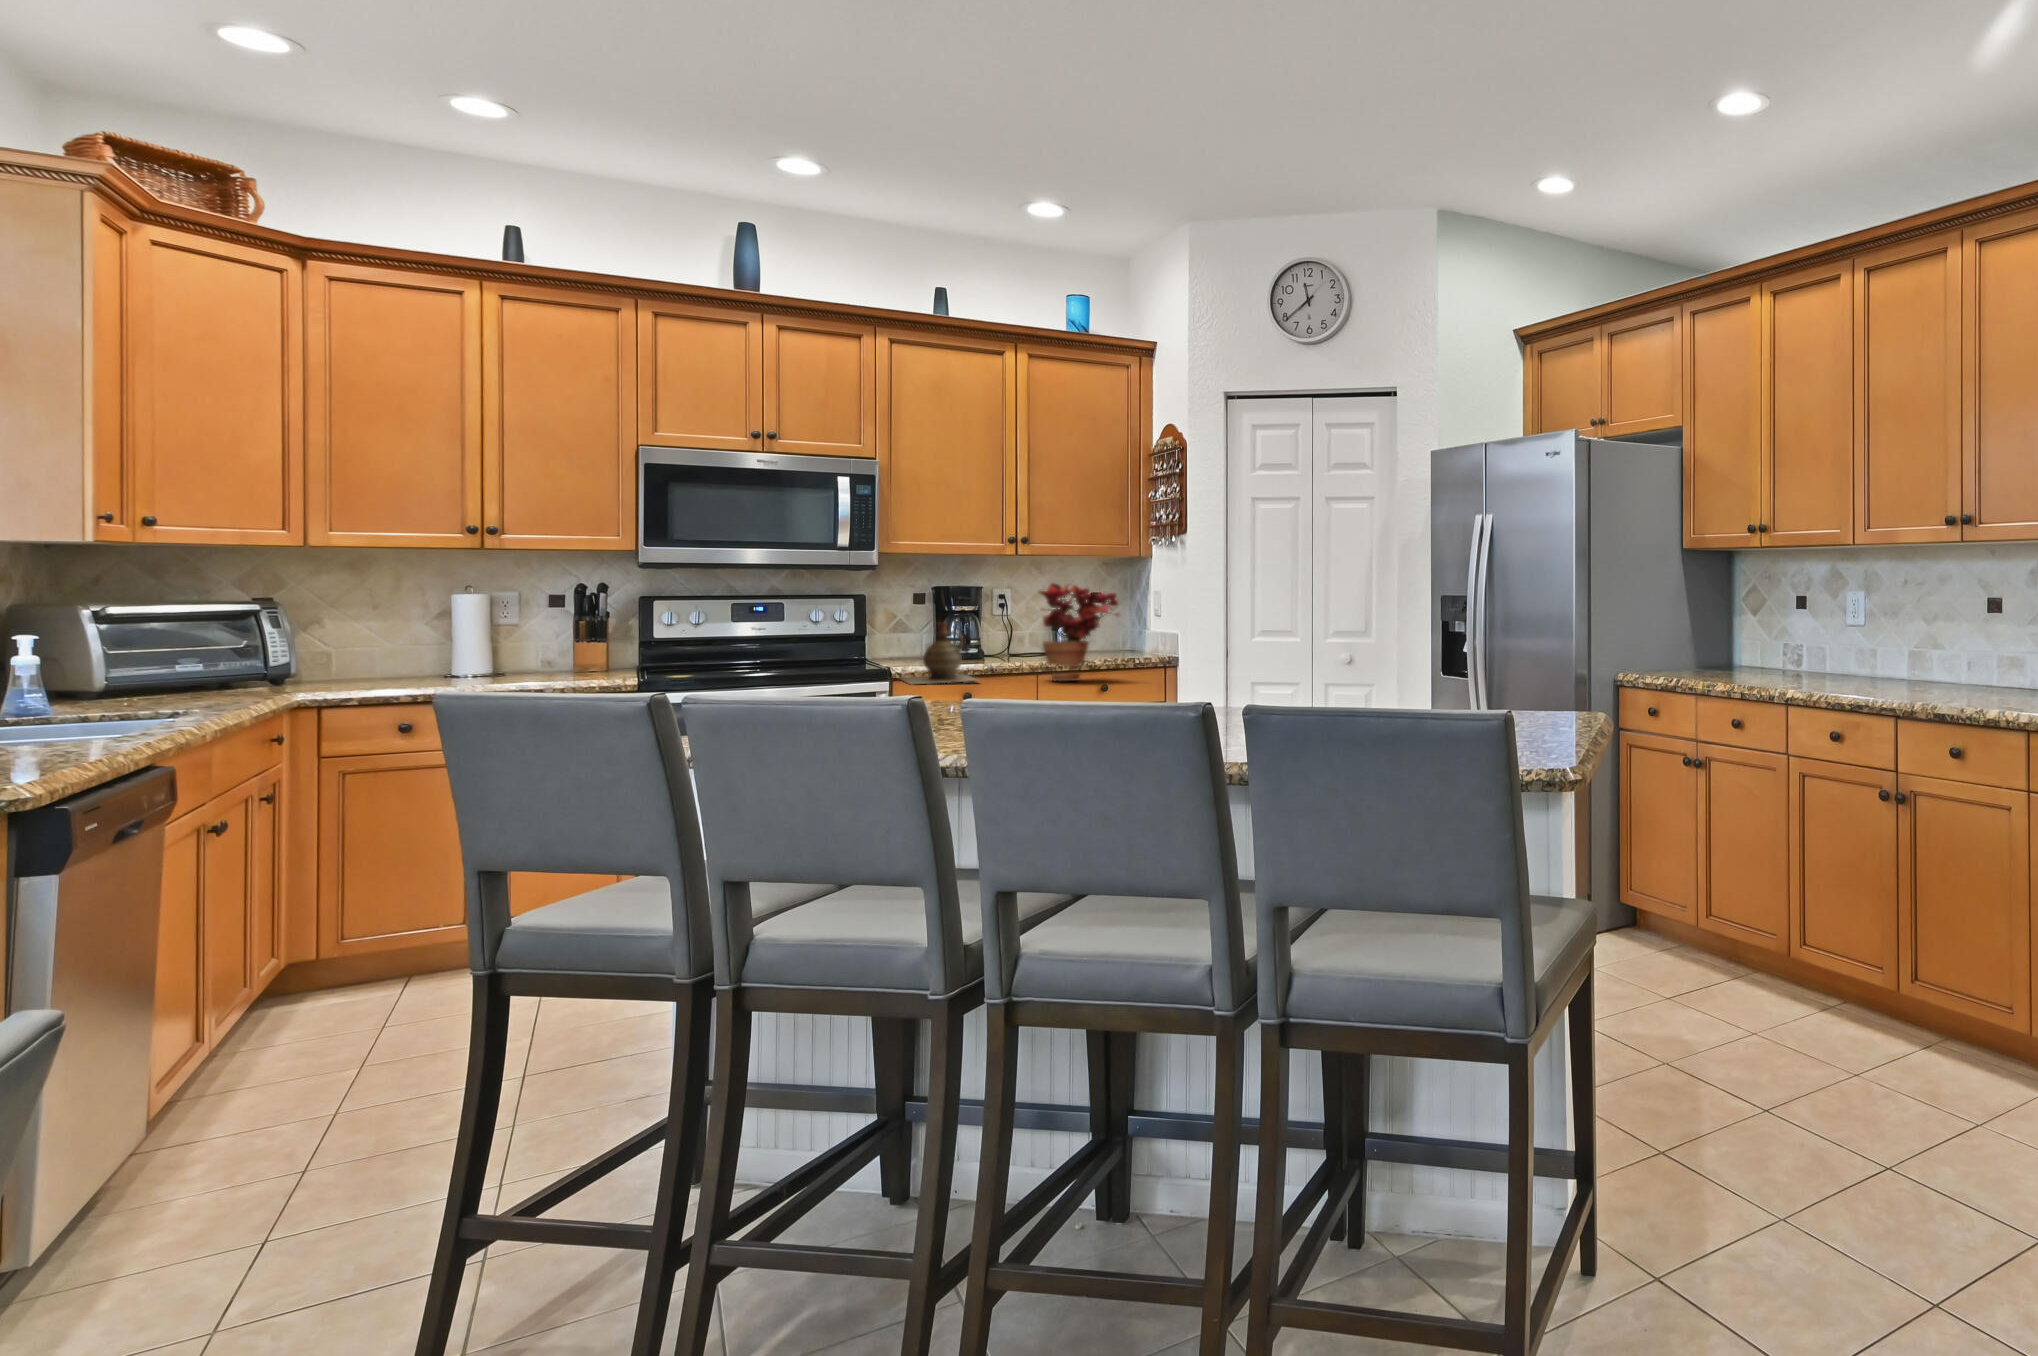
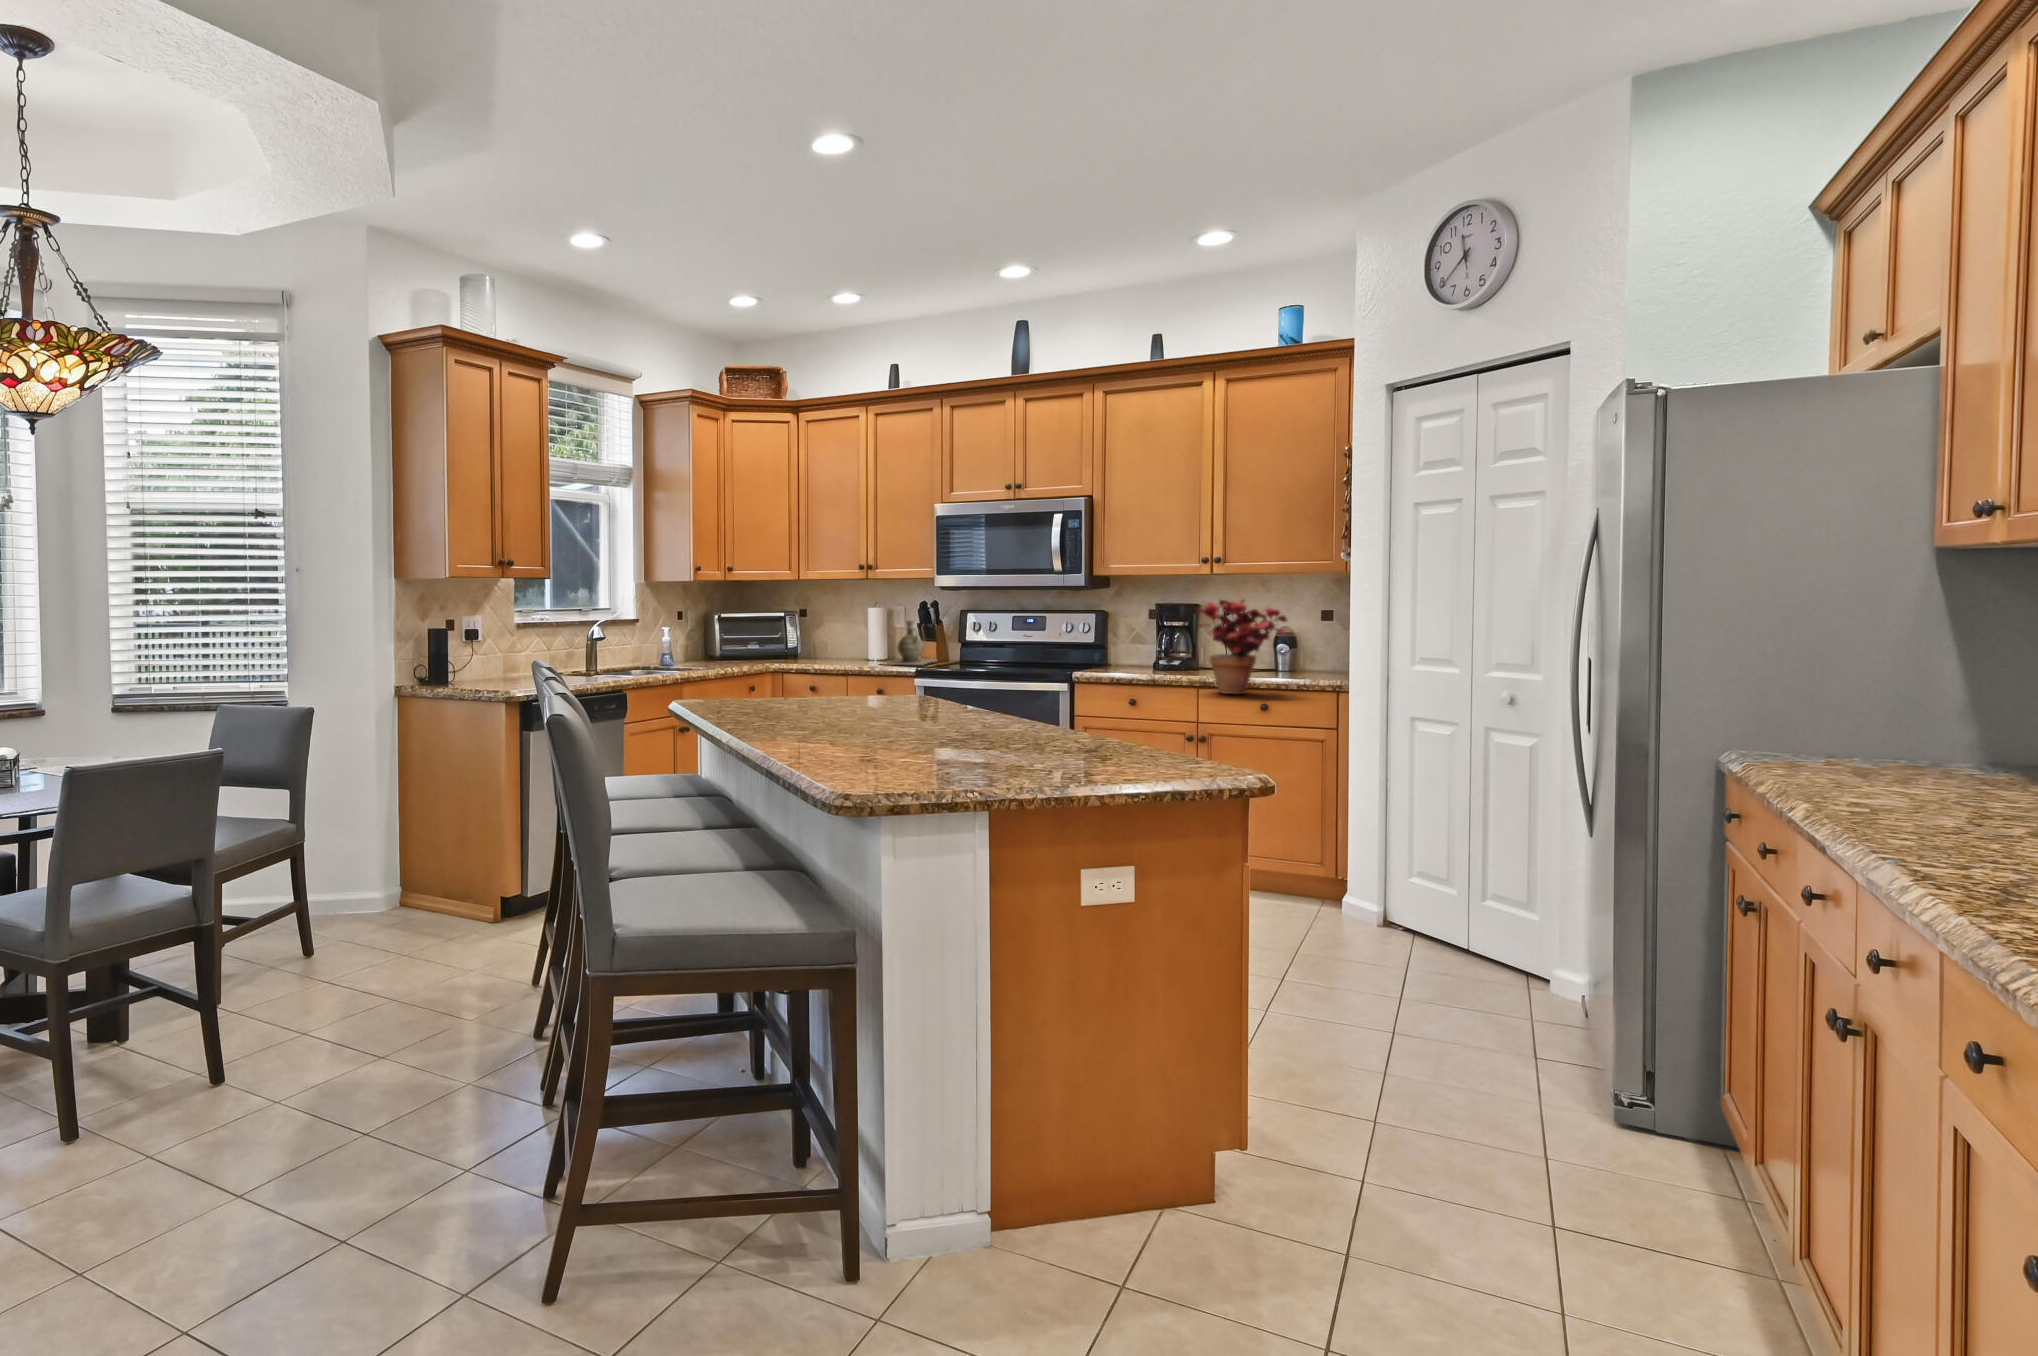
ceramic jug: present [902,622,976,684] -> present [885,621,931,665]

